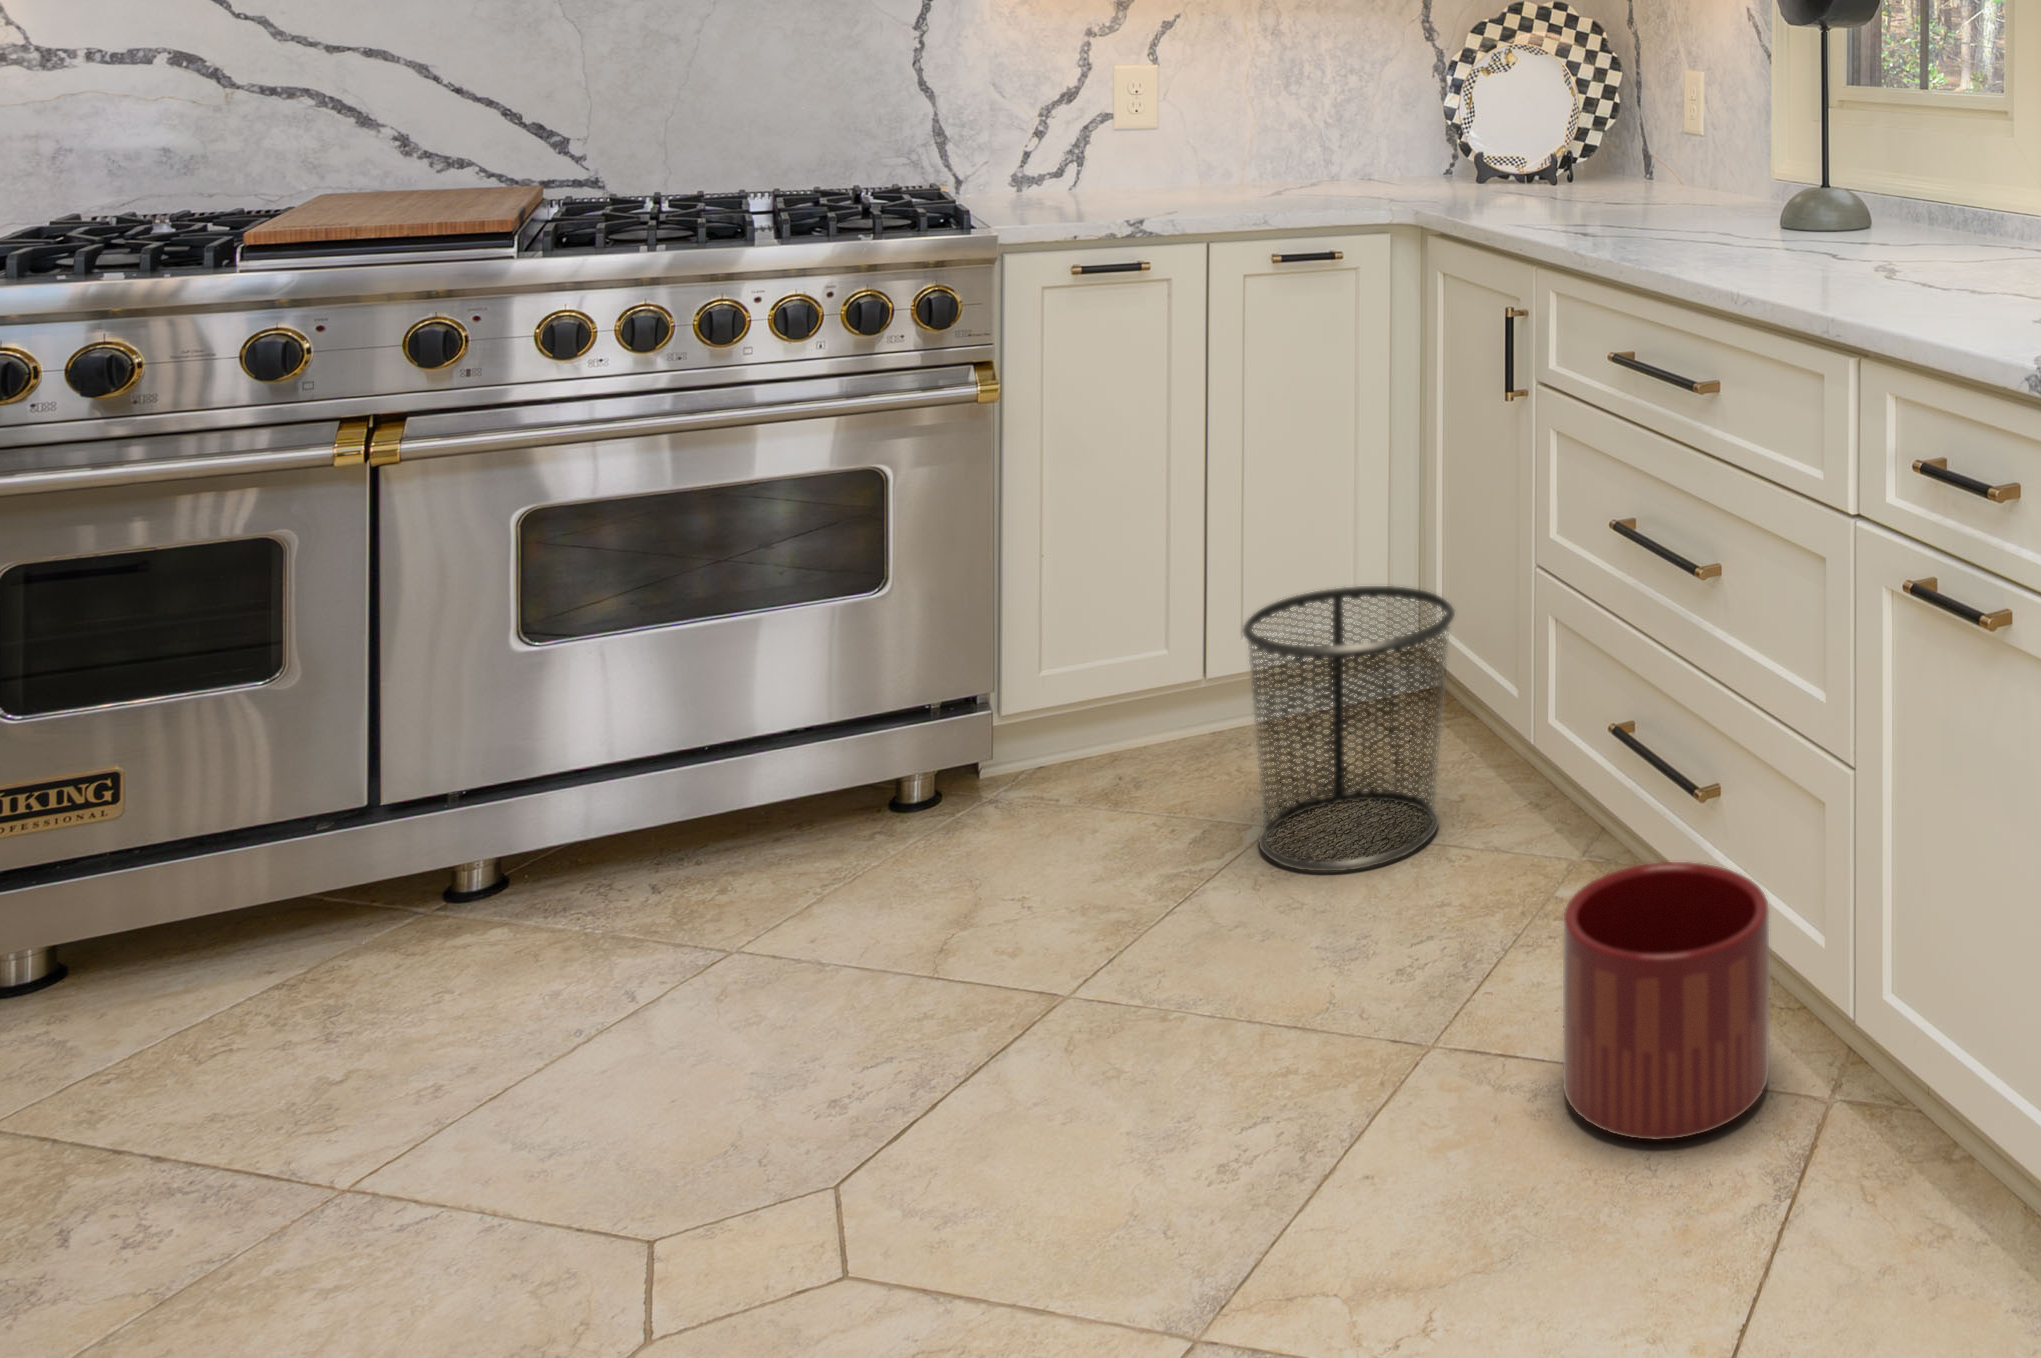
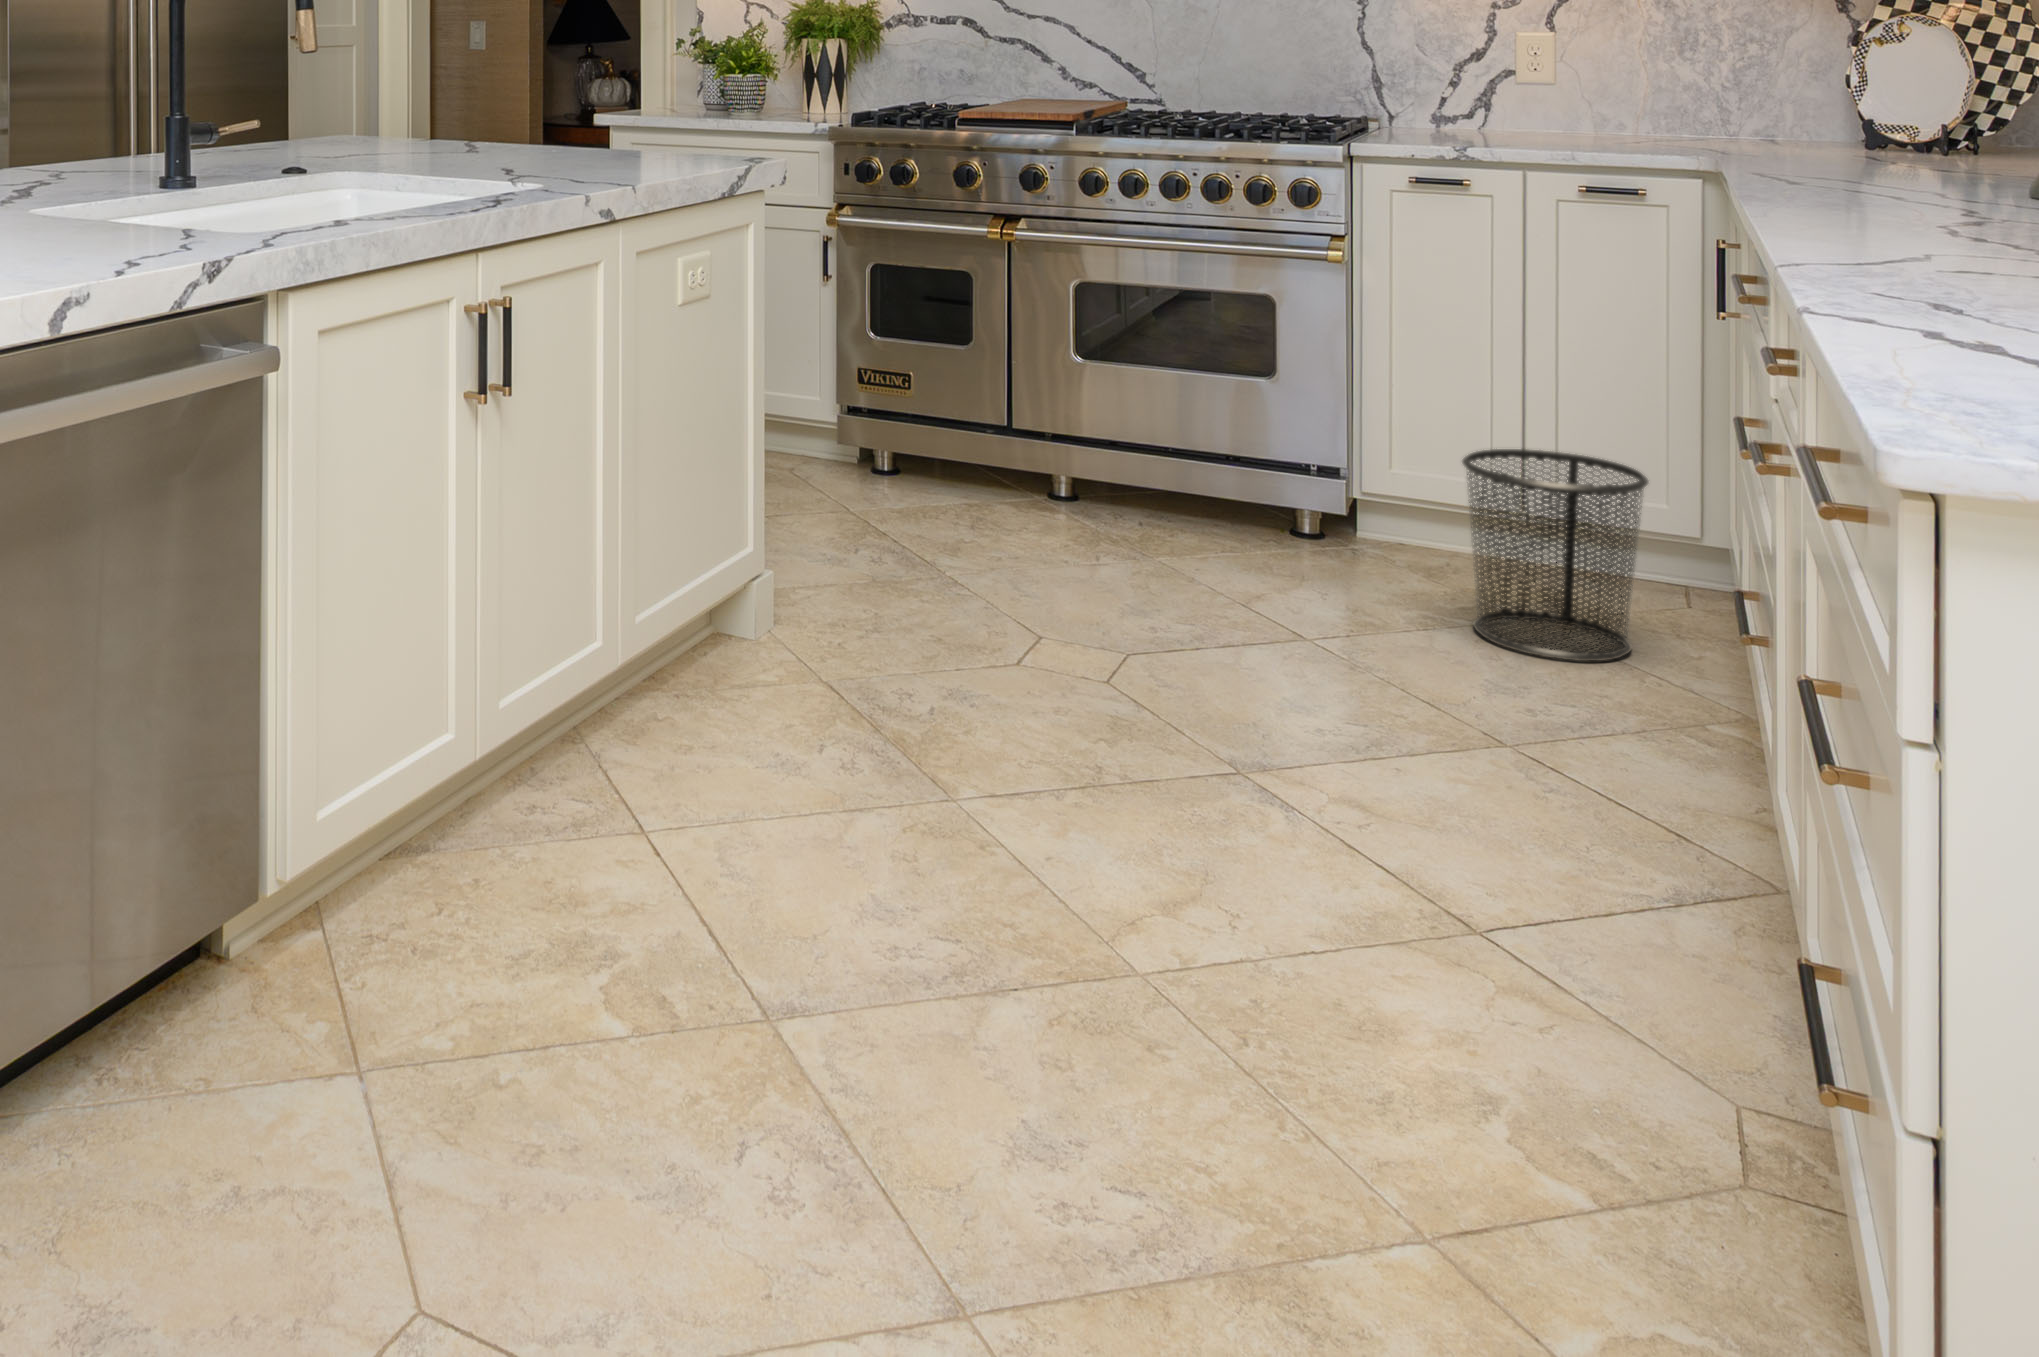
planter: present [1563,862,1769,1140] -> none [1497,647,1680,837]

